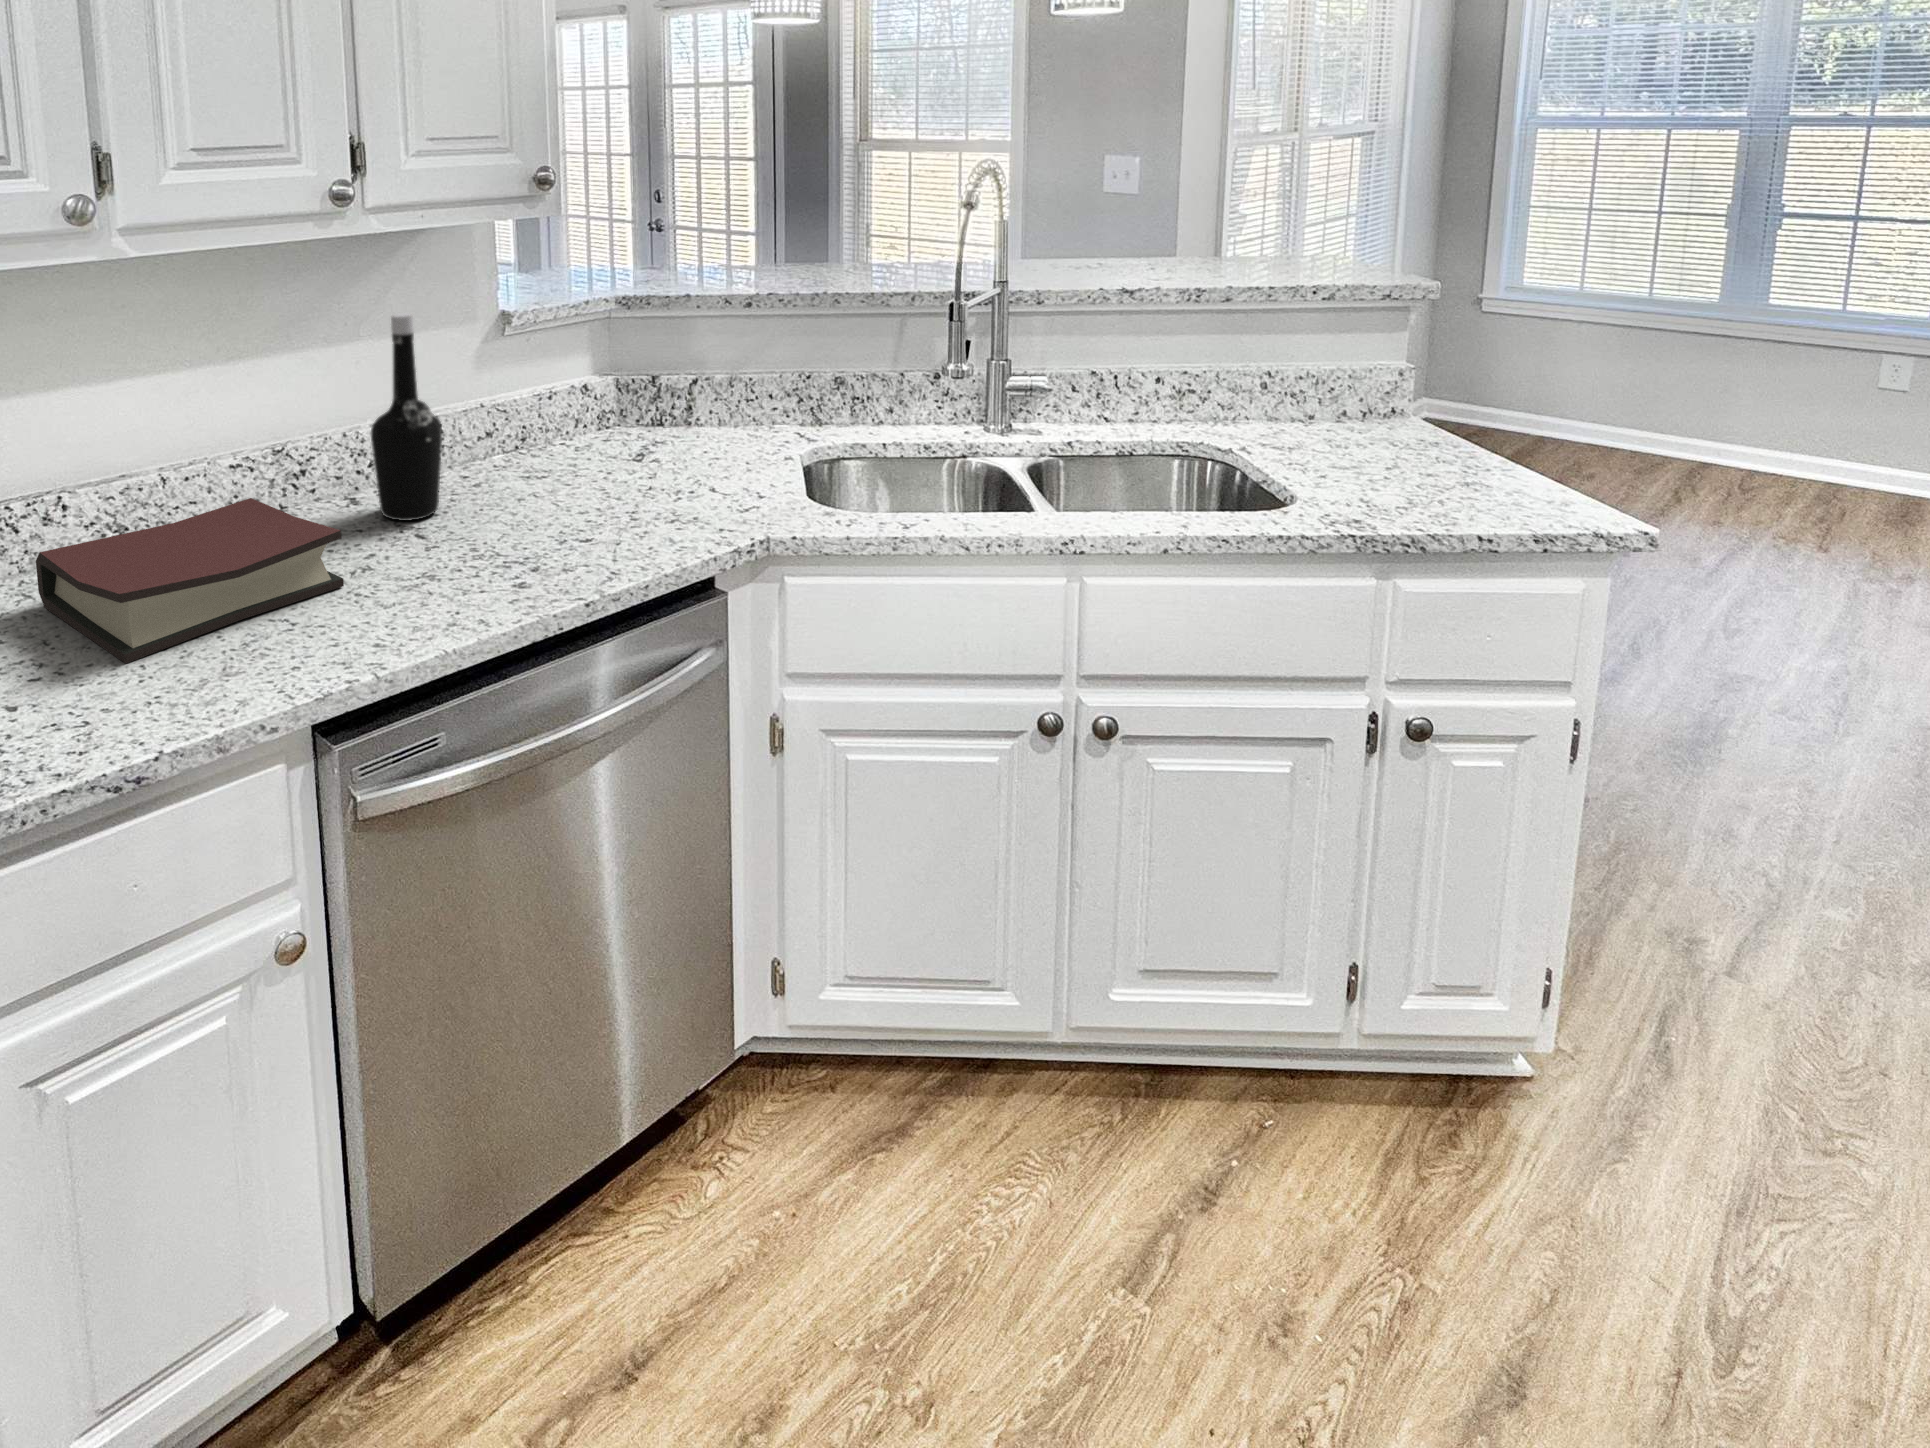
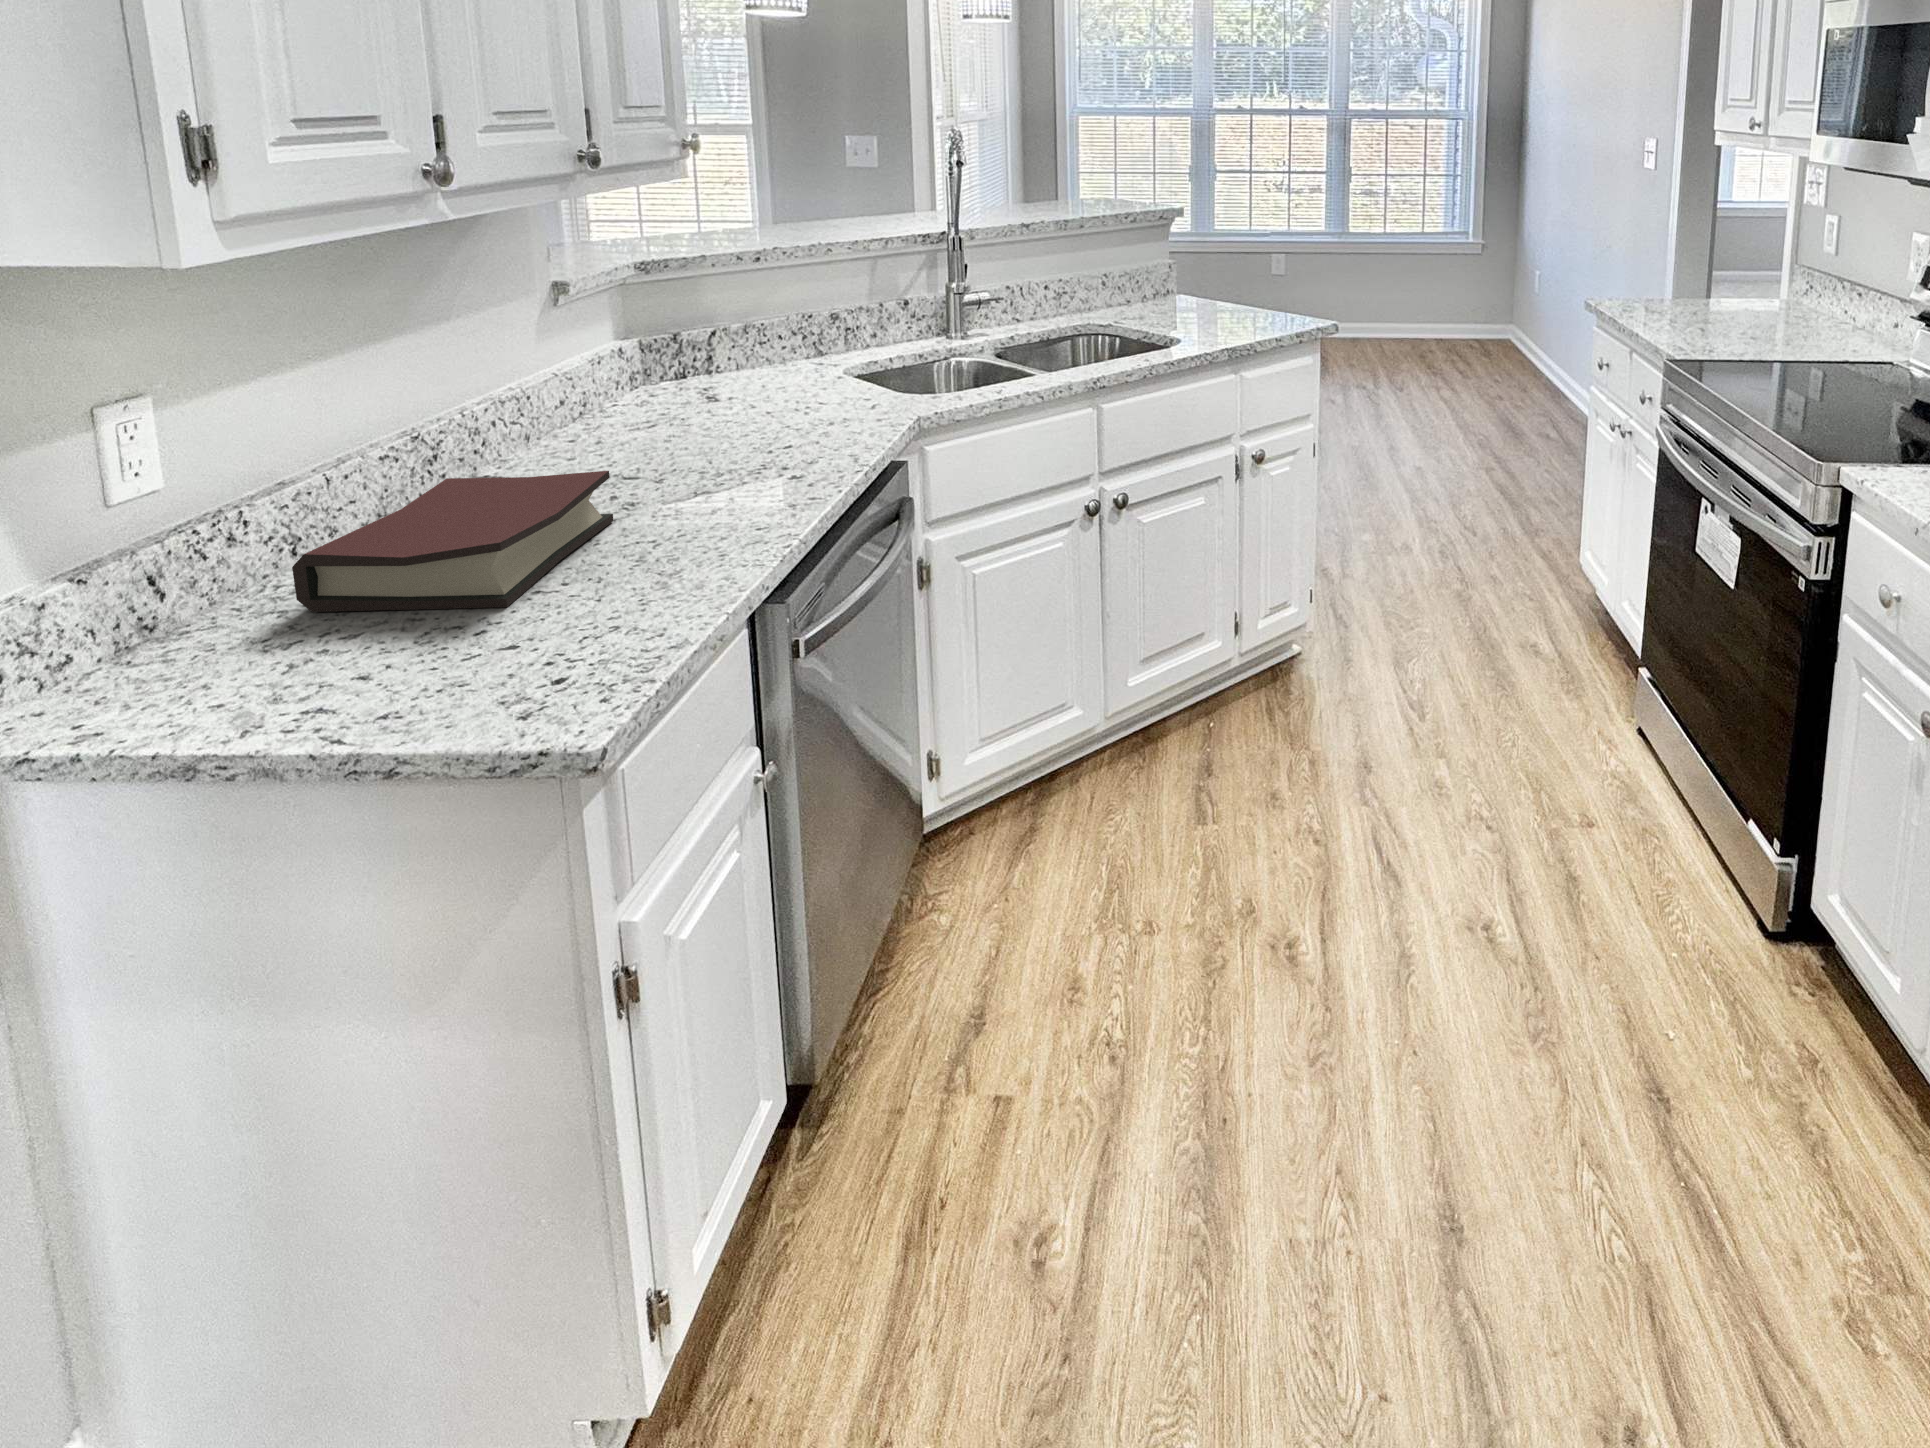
bottle: present [371,313,442,521] -> none [525,285,600,480]

